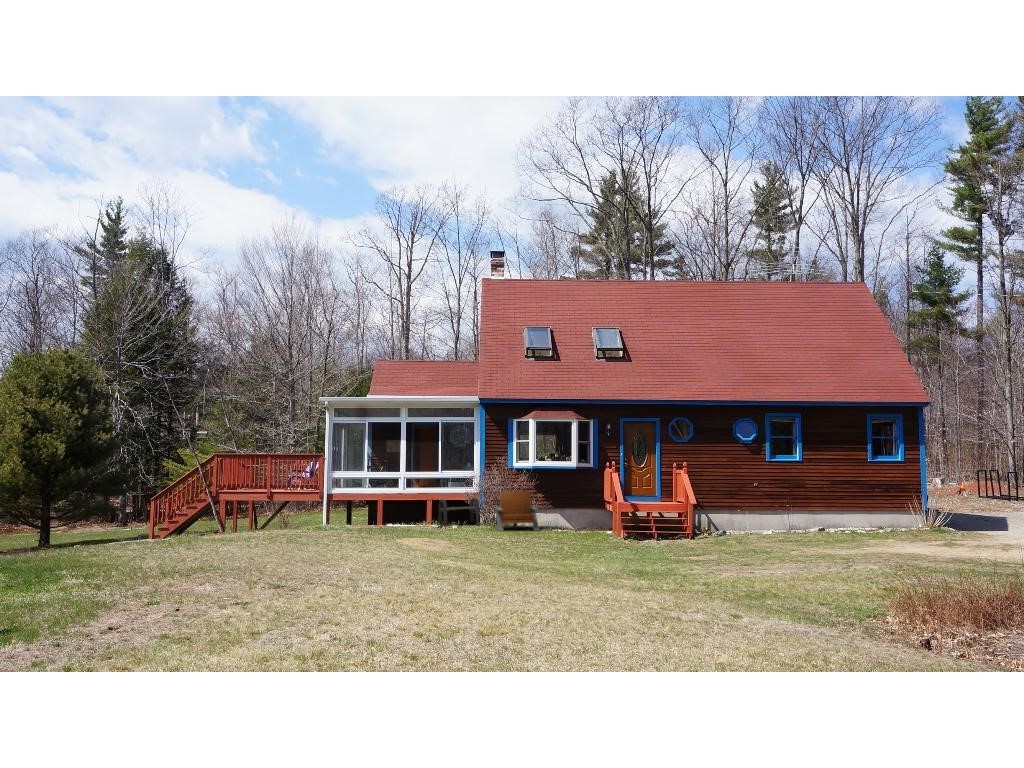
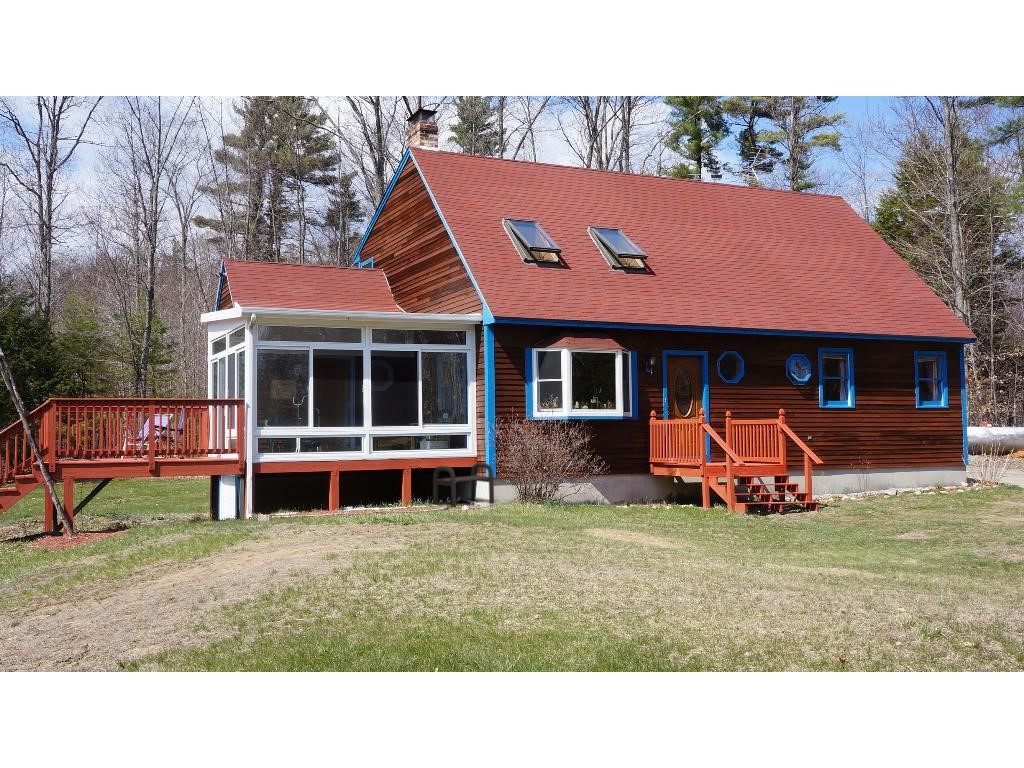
lounge chair: present [495,491,539,531] -> none [524,452,598,510]

